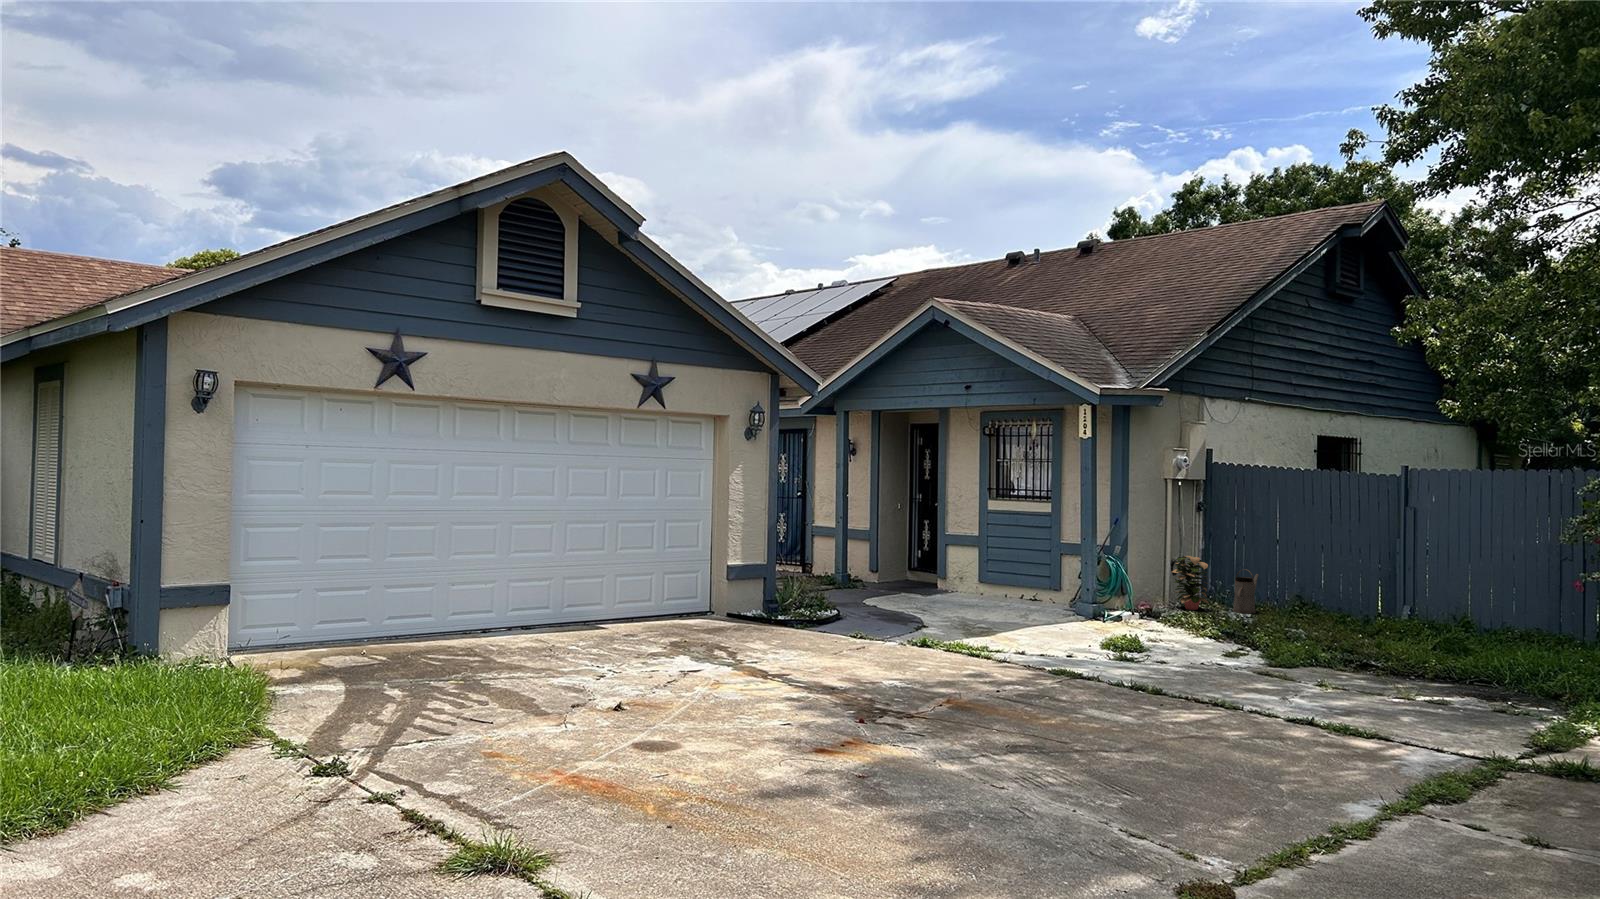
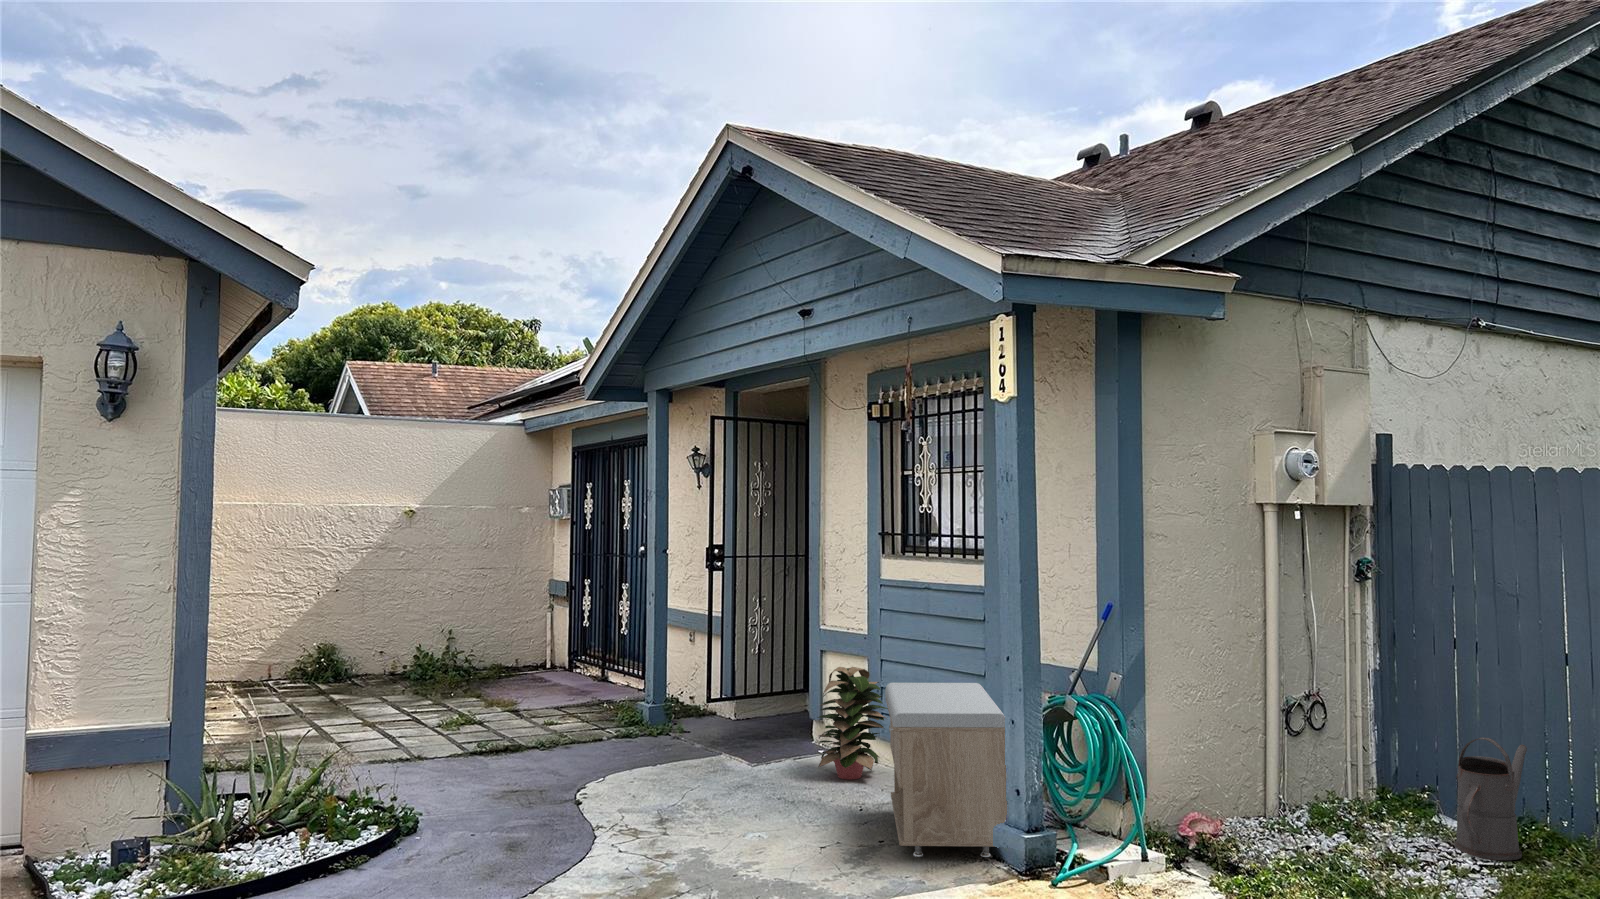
storage bench: none [1012,553,1081,616] -> present [885,683,1007,857]
decorative plant: present [1172,556,1209,610] -> present [818,667,888,779]

